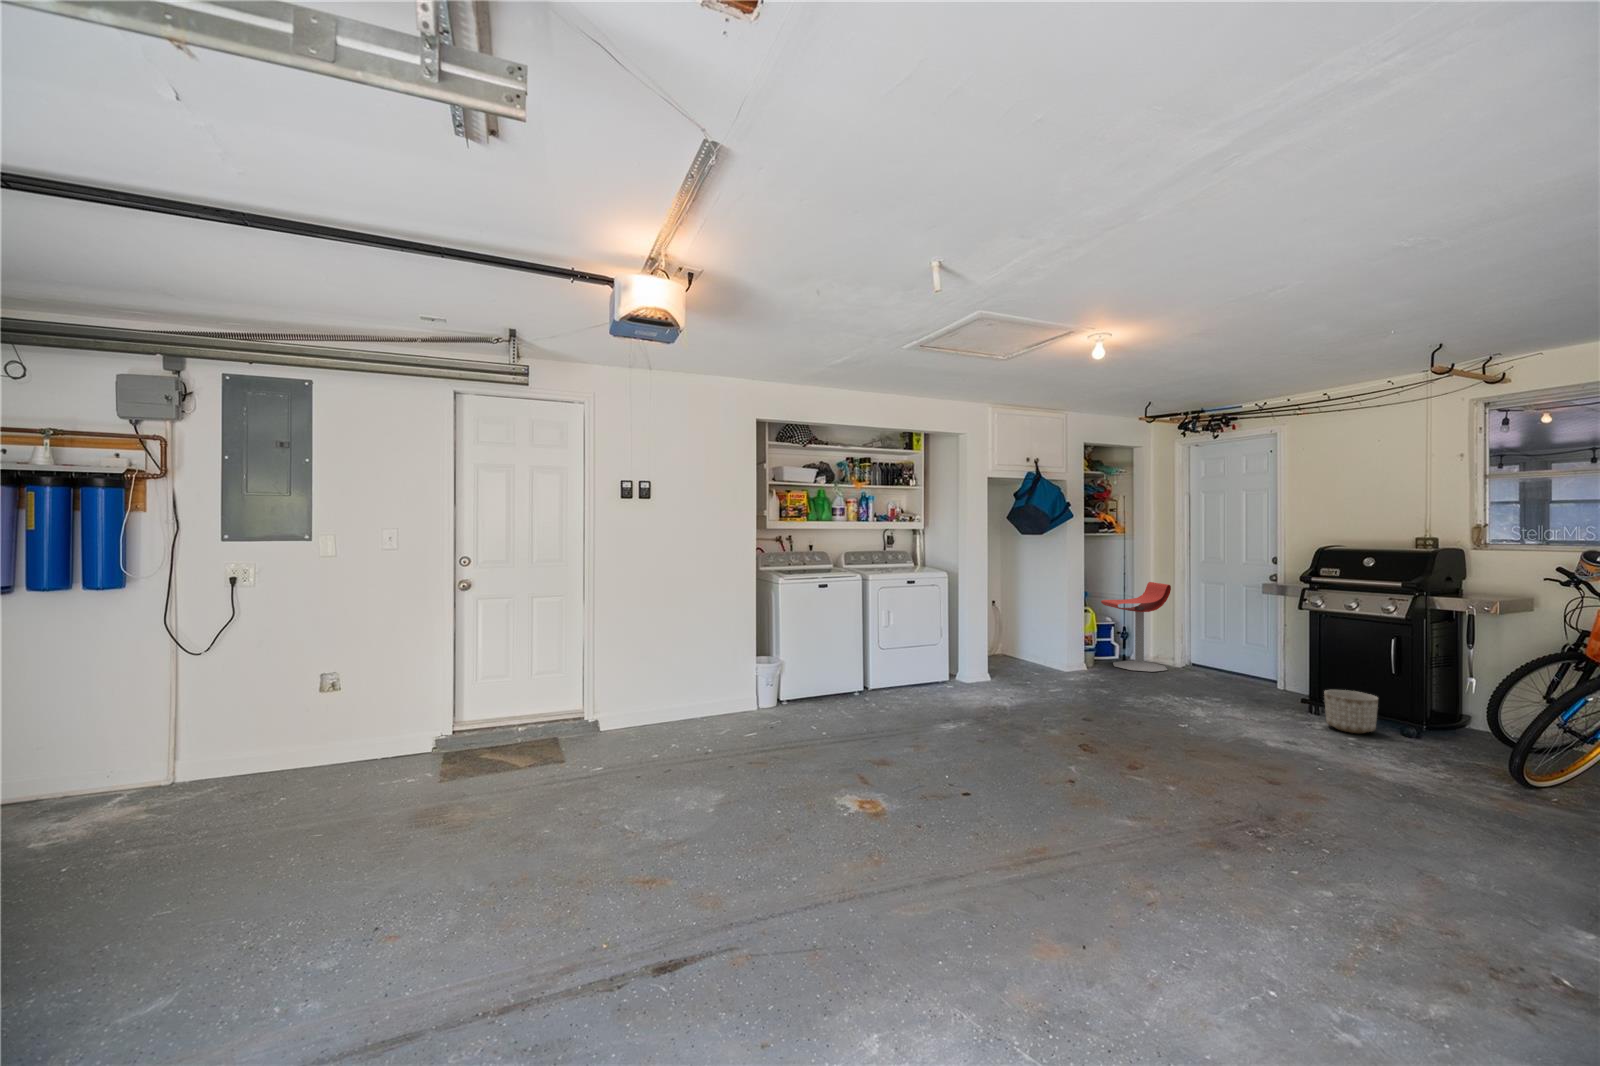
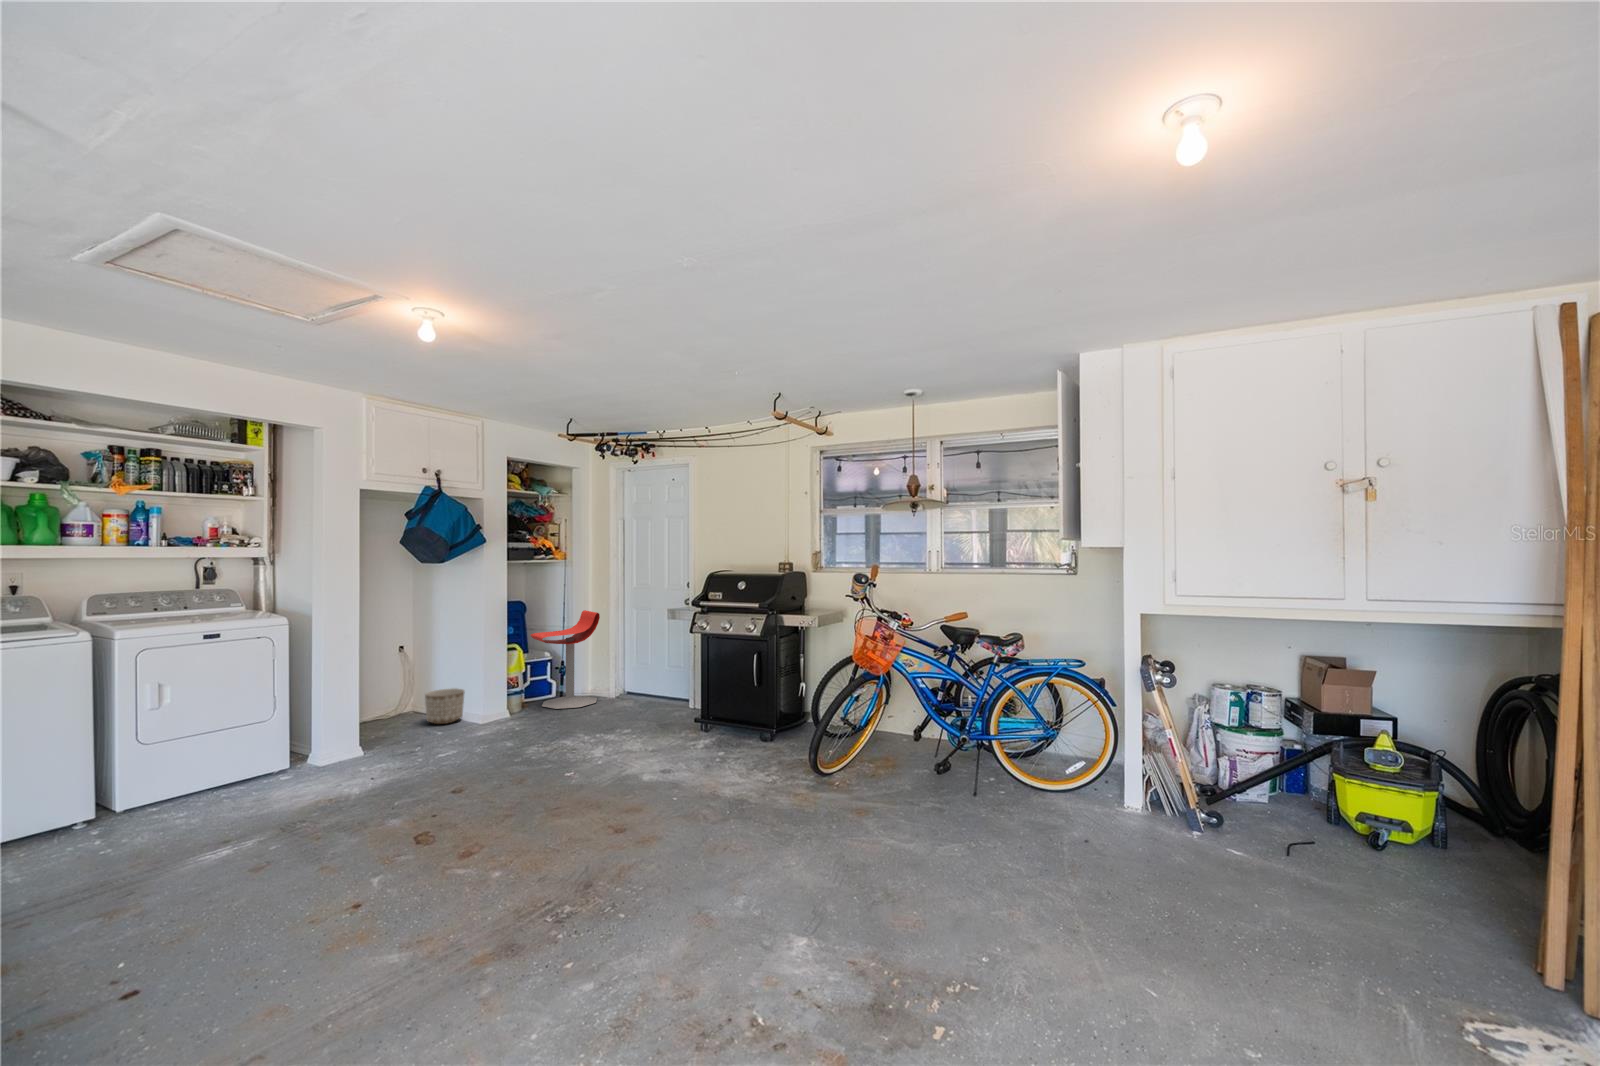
planter: present [1324,690,1378,733] -> present [425,688,465,724]

